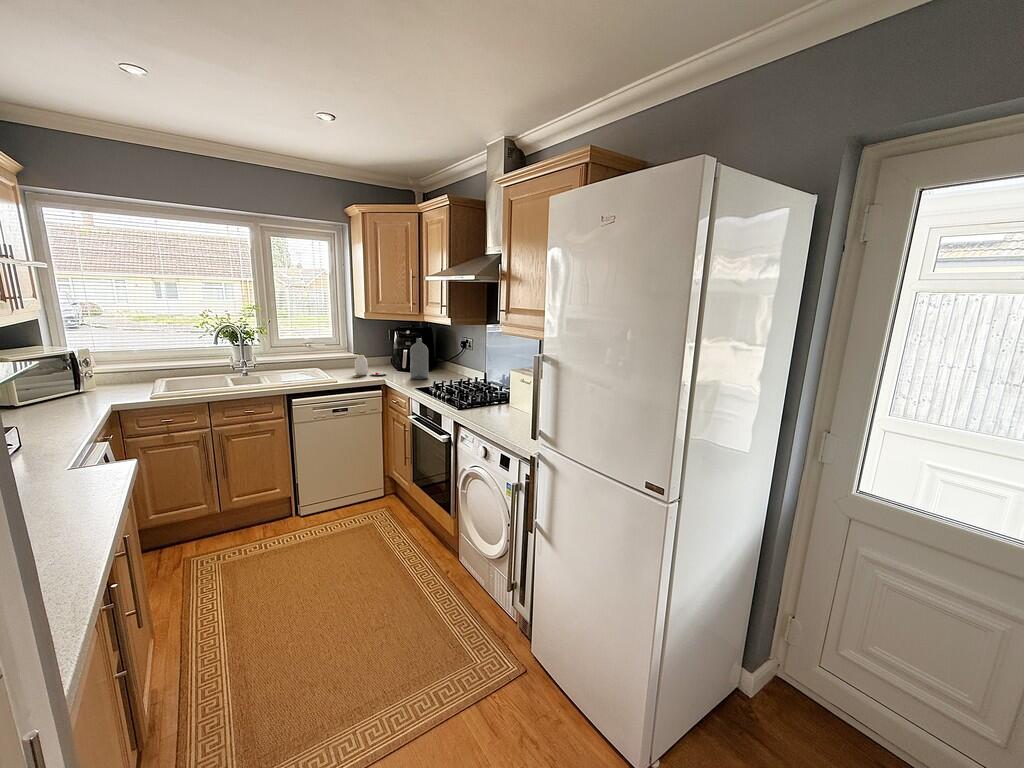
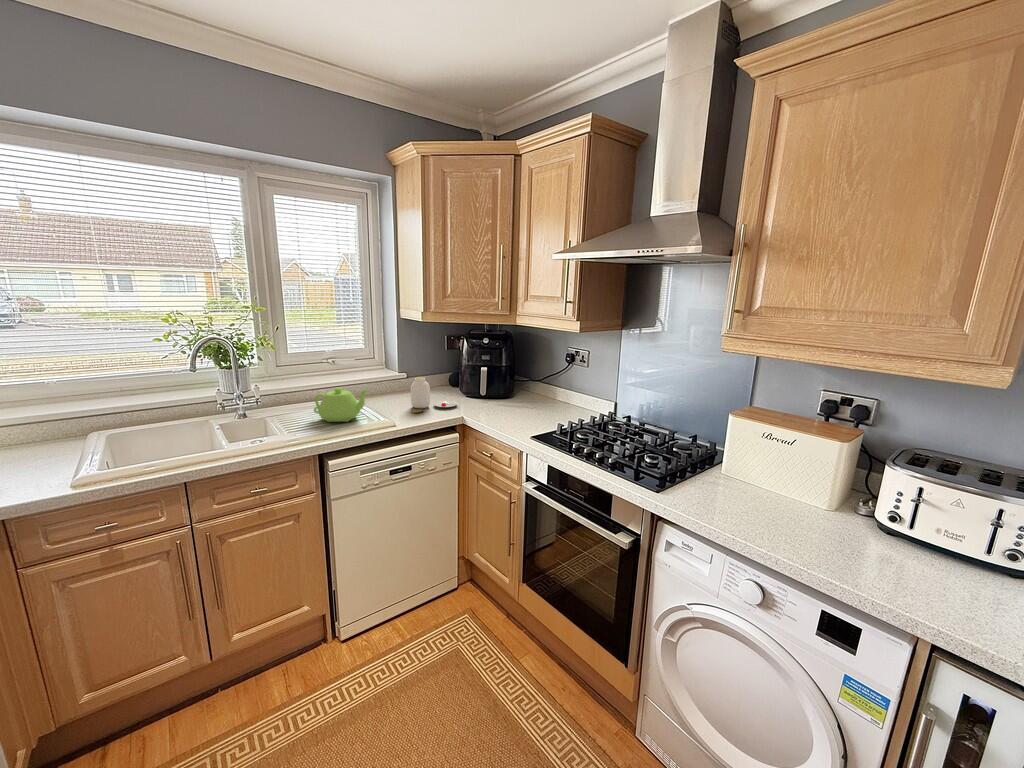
bottle: present [410,338,428,379] -> none [498,352,526,414]
teapot: none [289,359,324,380] -> present [314,388,368,422]

